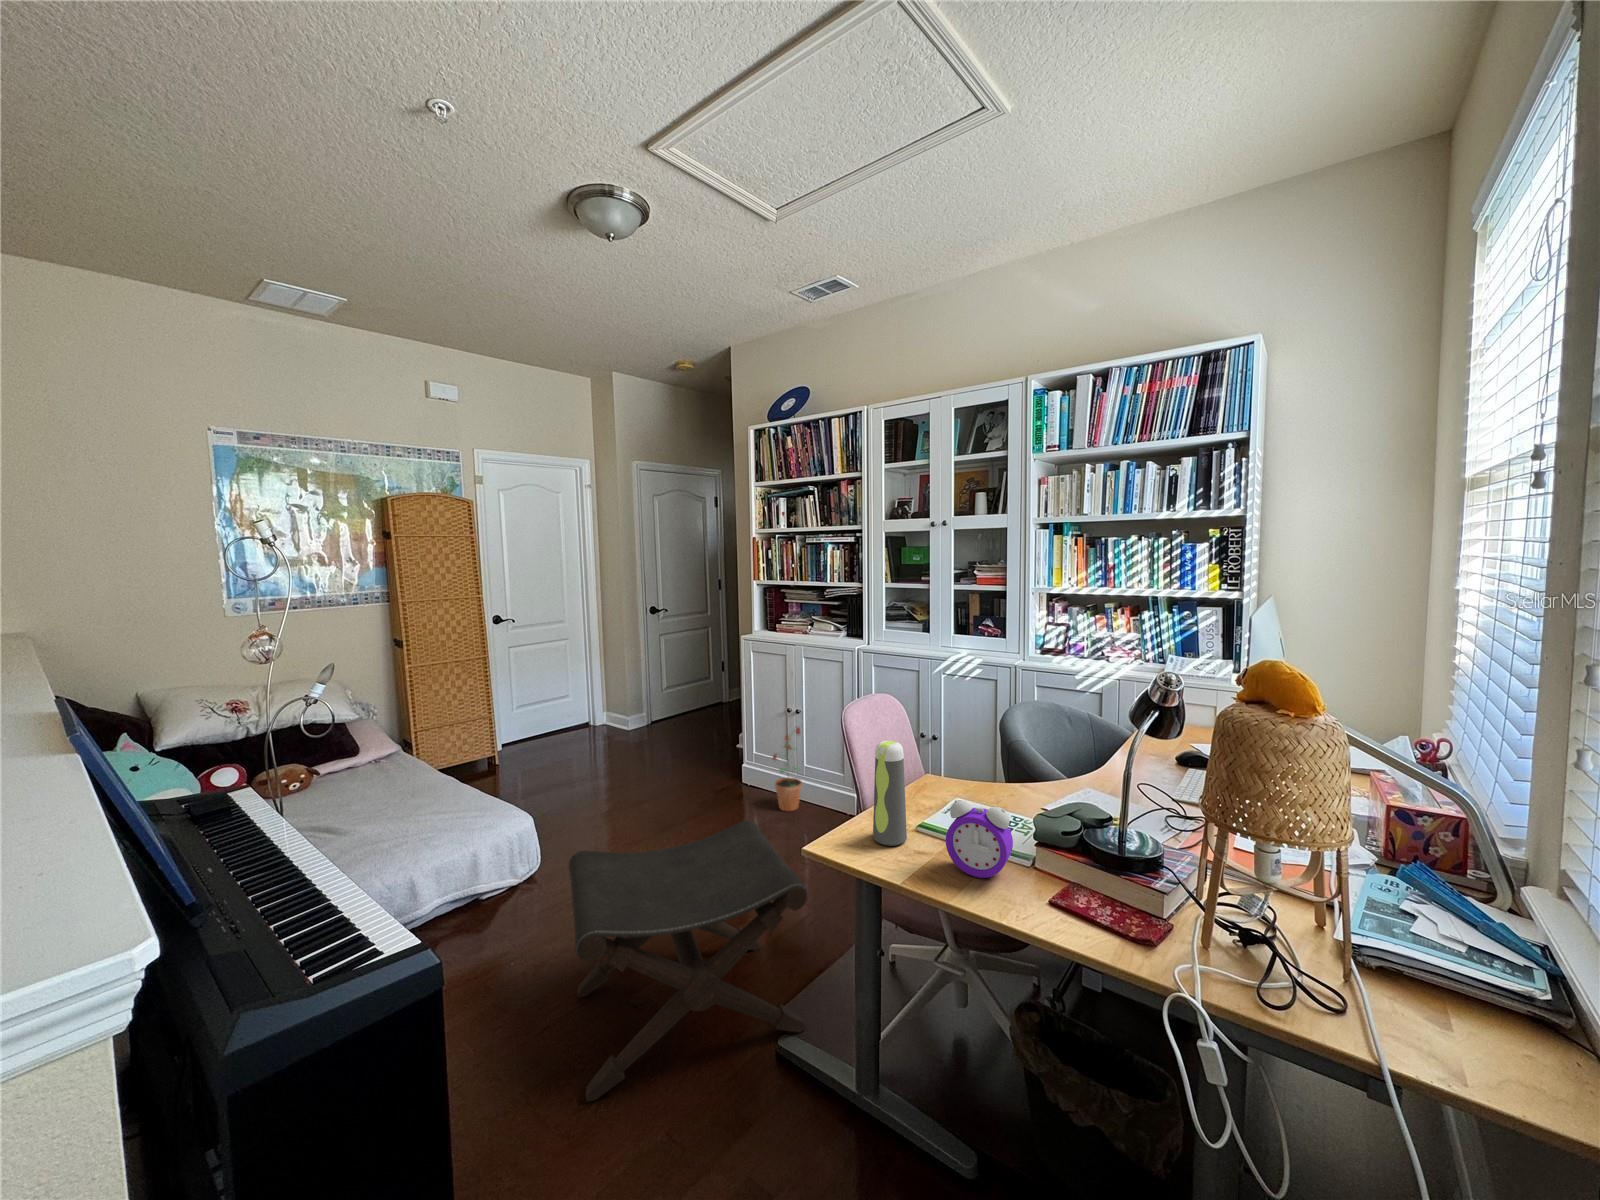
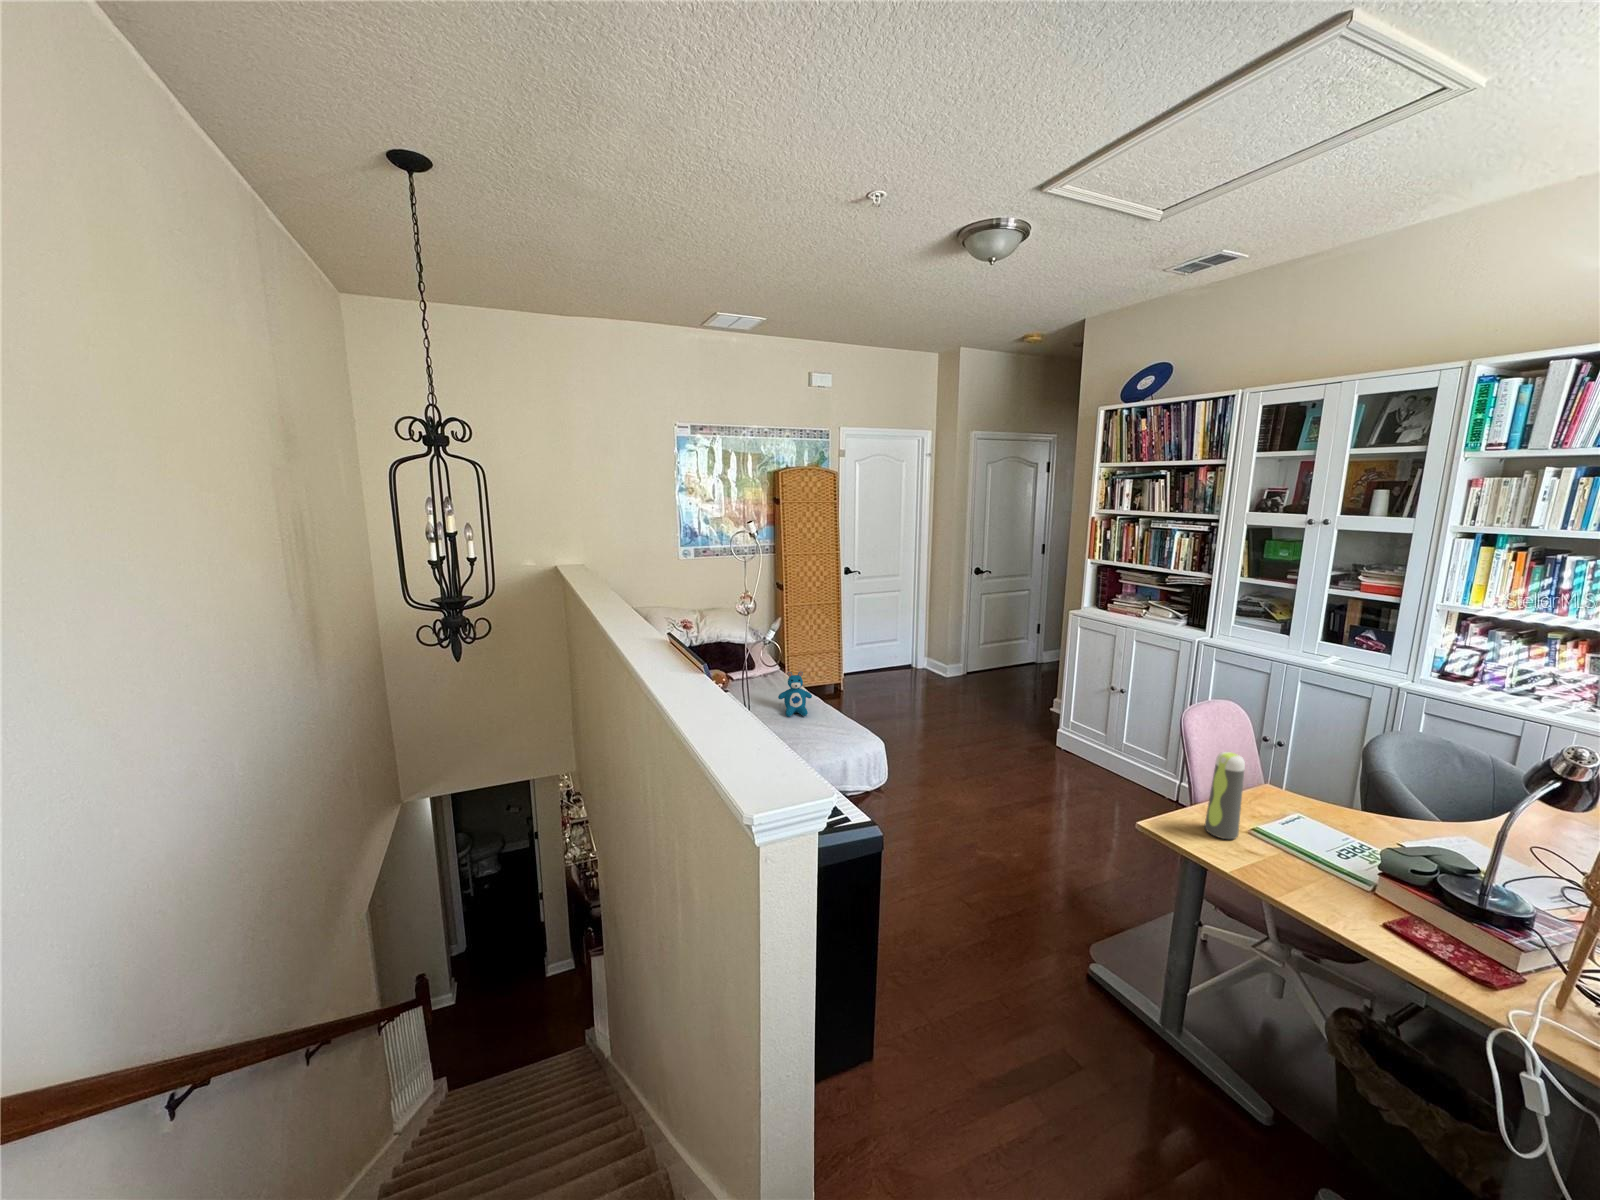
potted plant: present [773,727,802,811] -> none [1089,704,1125,781]
teddy bear: none [369,745,425,812] -> present [778,672,812,717]
alarm clock: present [946,800,1013,878] -> none [1279,816,1351,887]
footstool: present [569,820,807,1102] -> none [927,778,1130,963]

